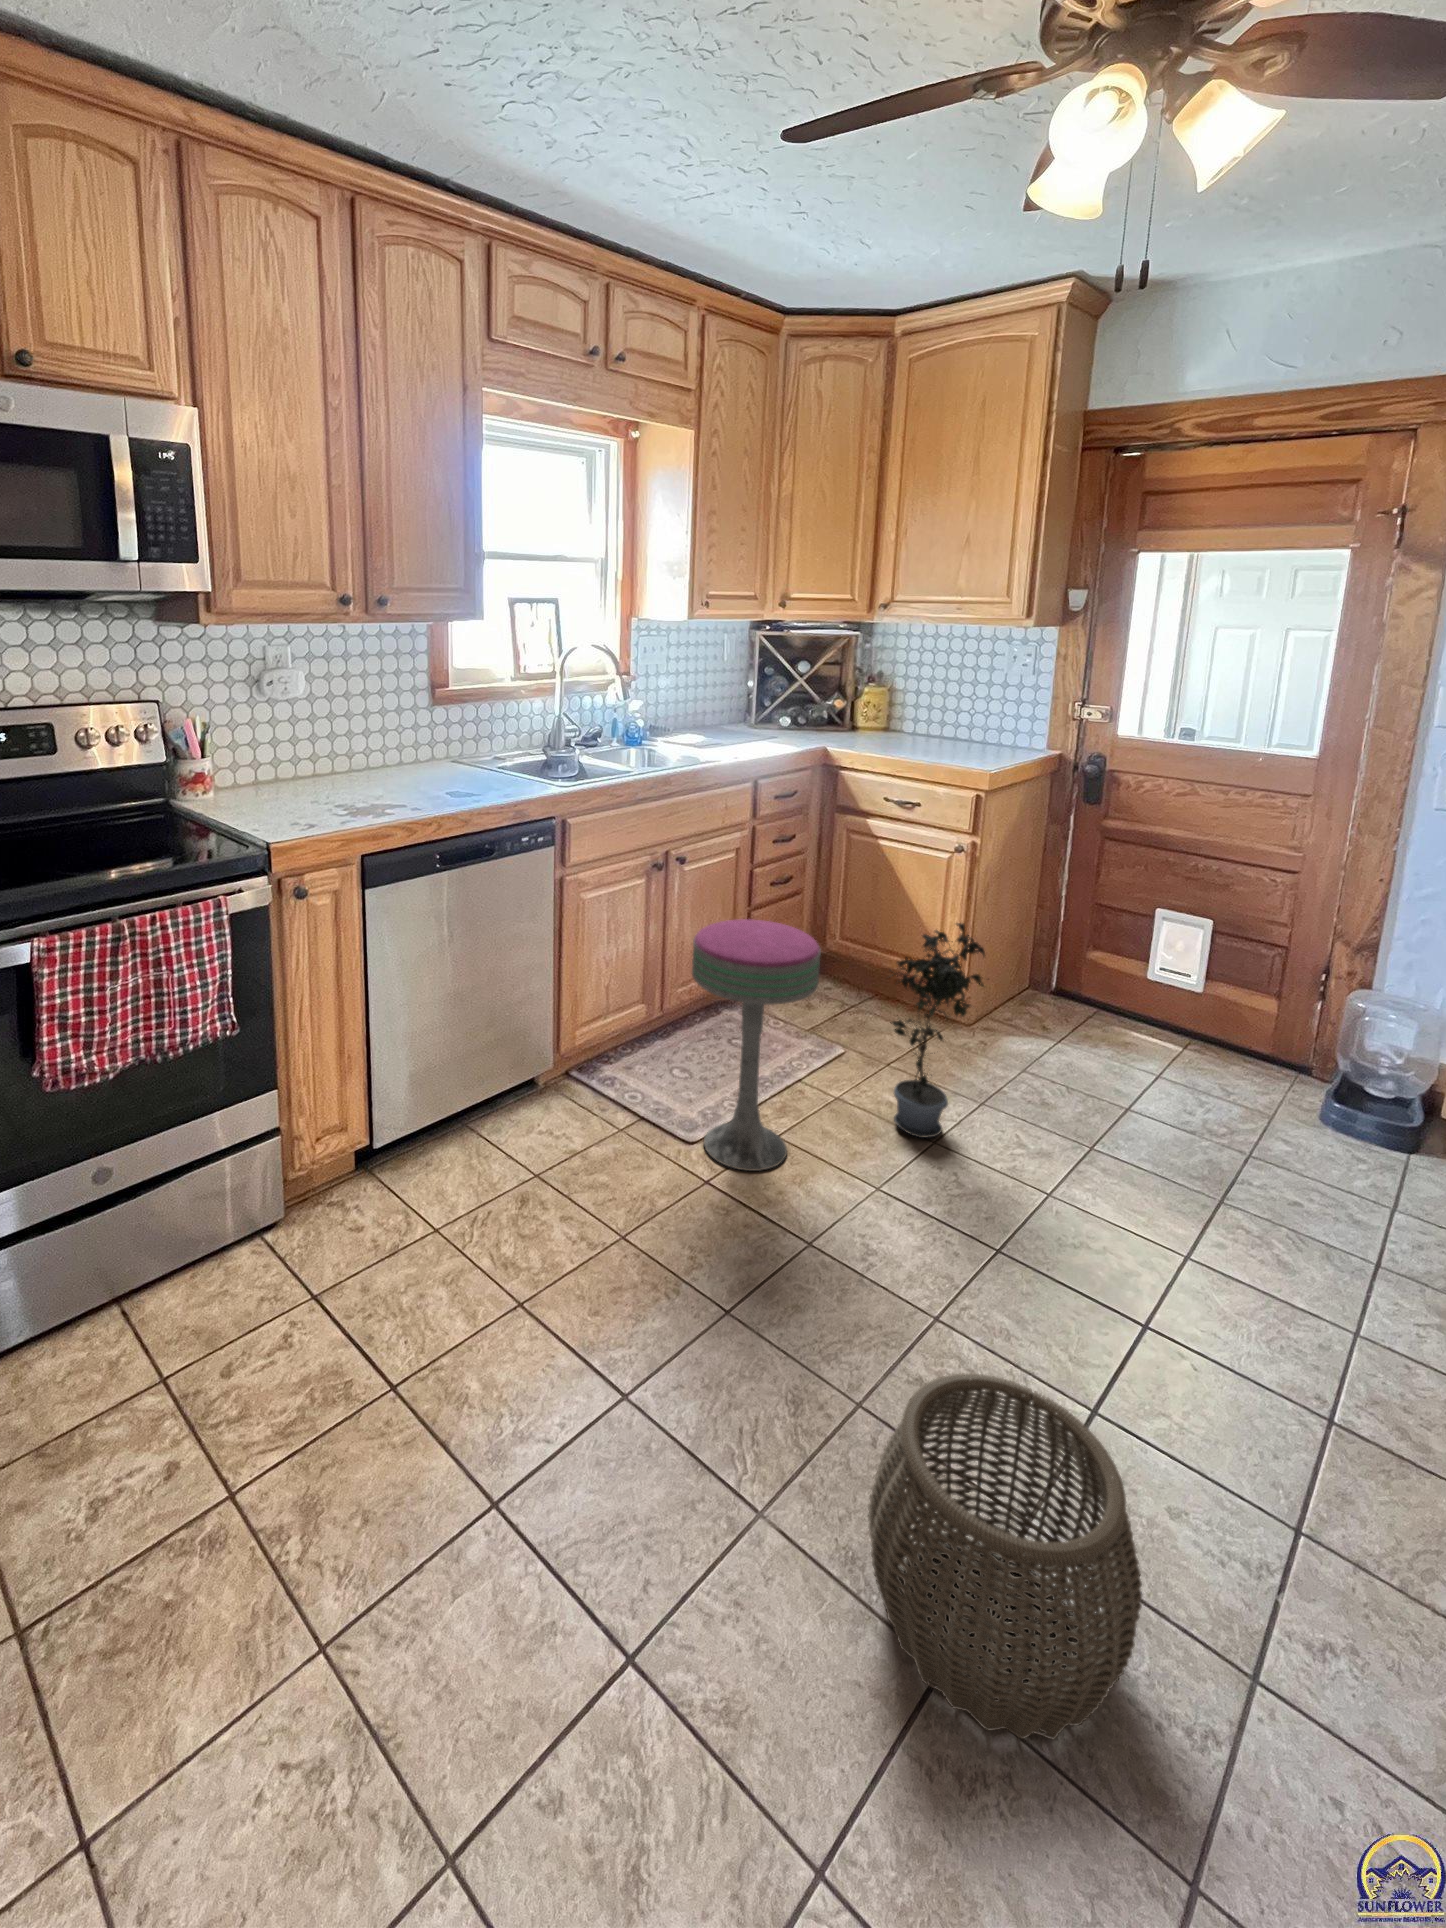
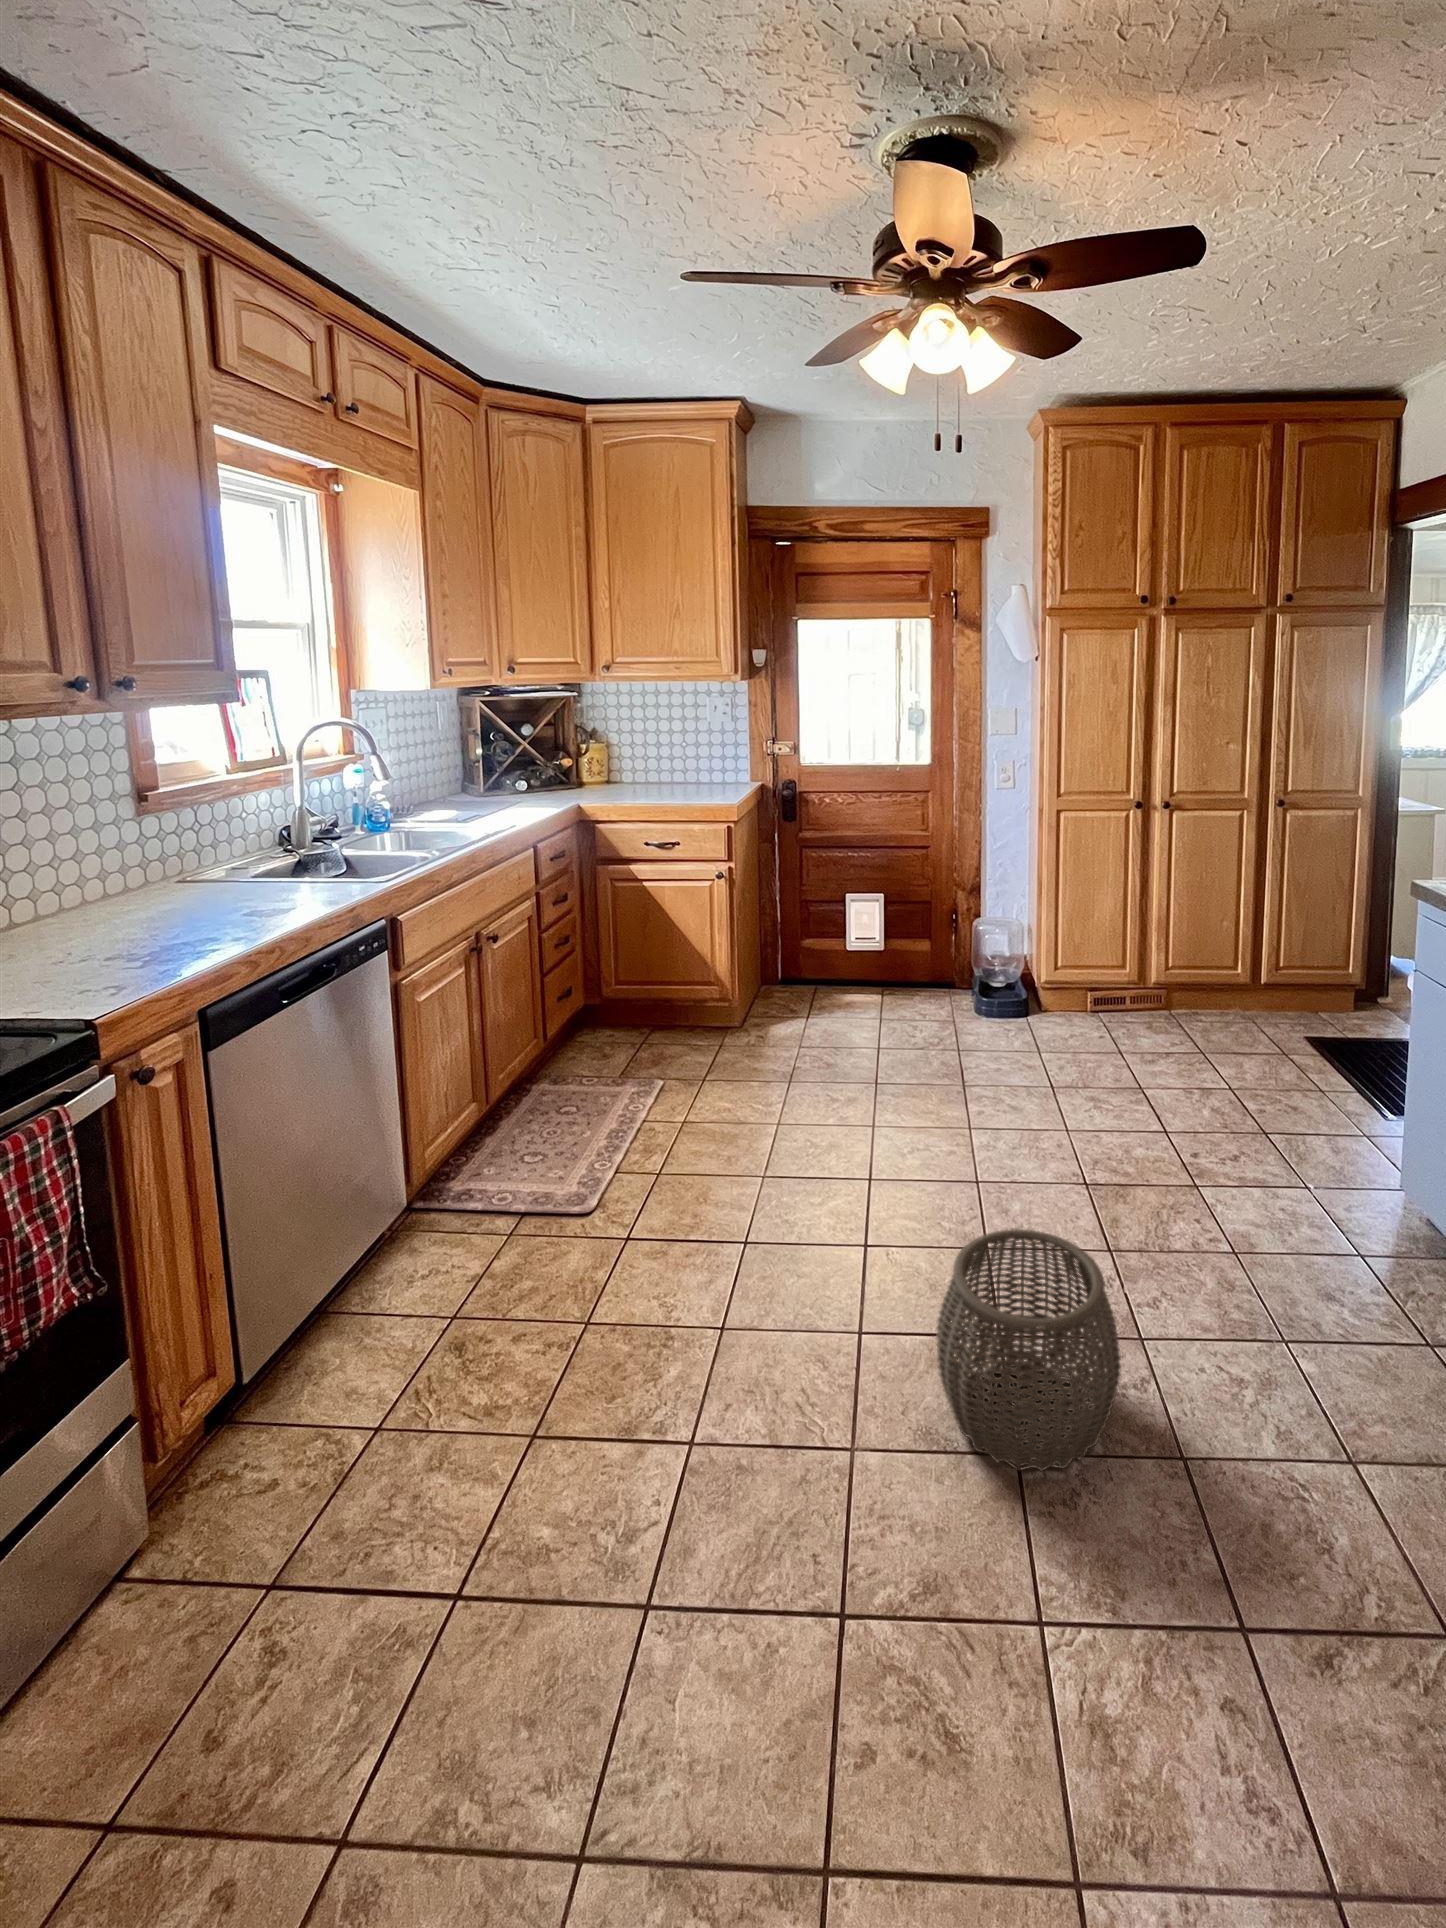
bar stool: present [692,919,821,1171] -> none [567,970,692,1217]
potted plant: present [890,923,985,1138] -> none [720,930,805,1126]

